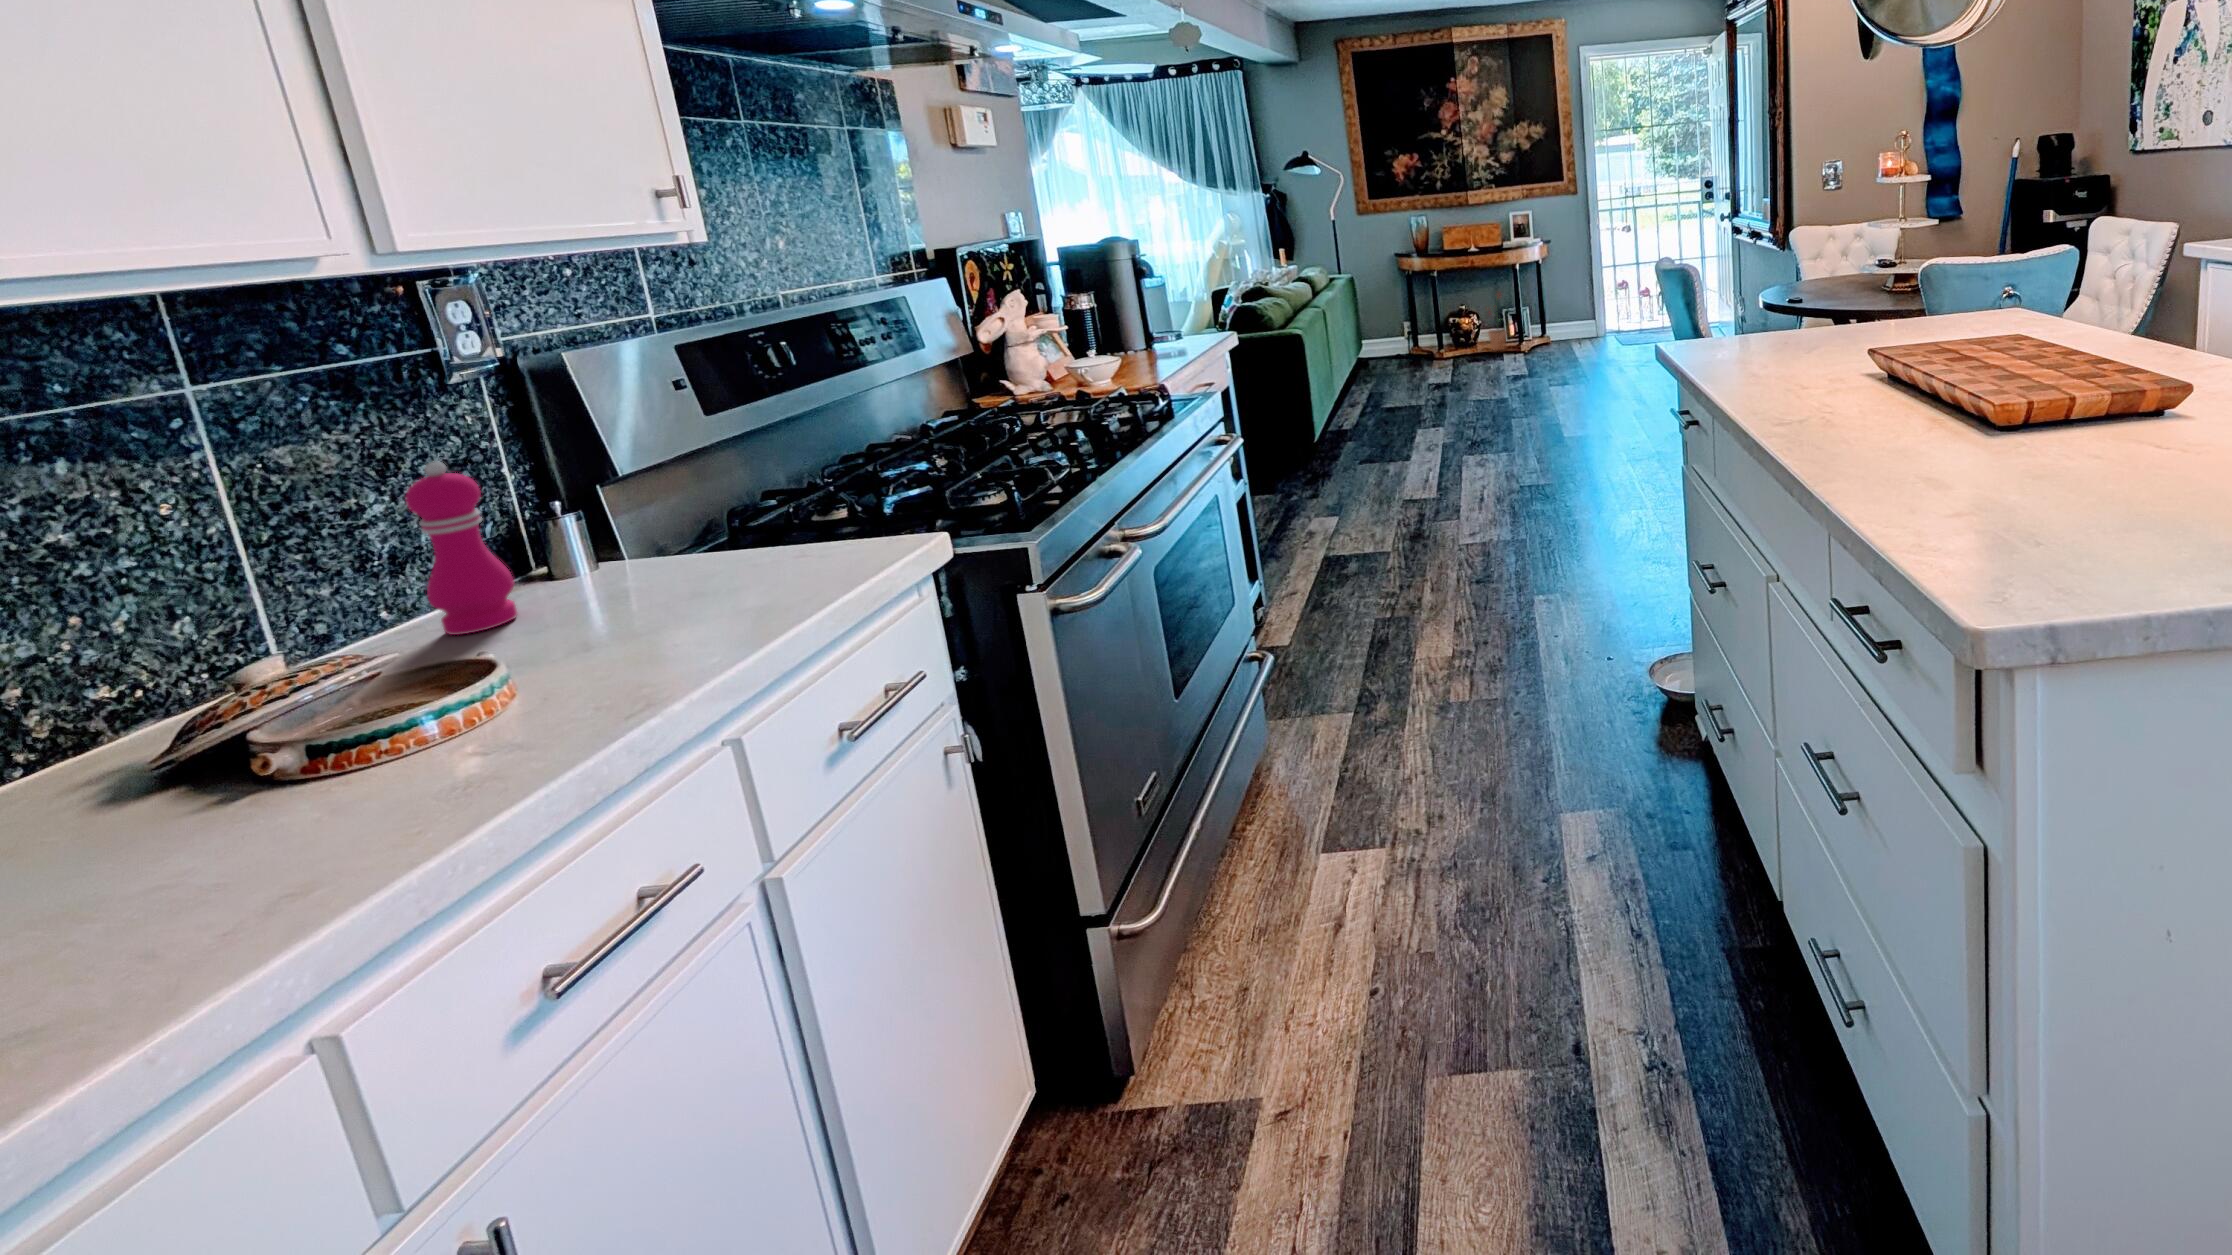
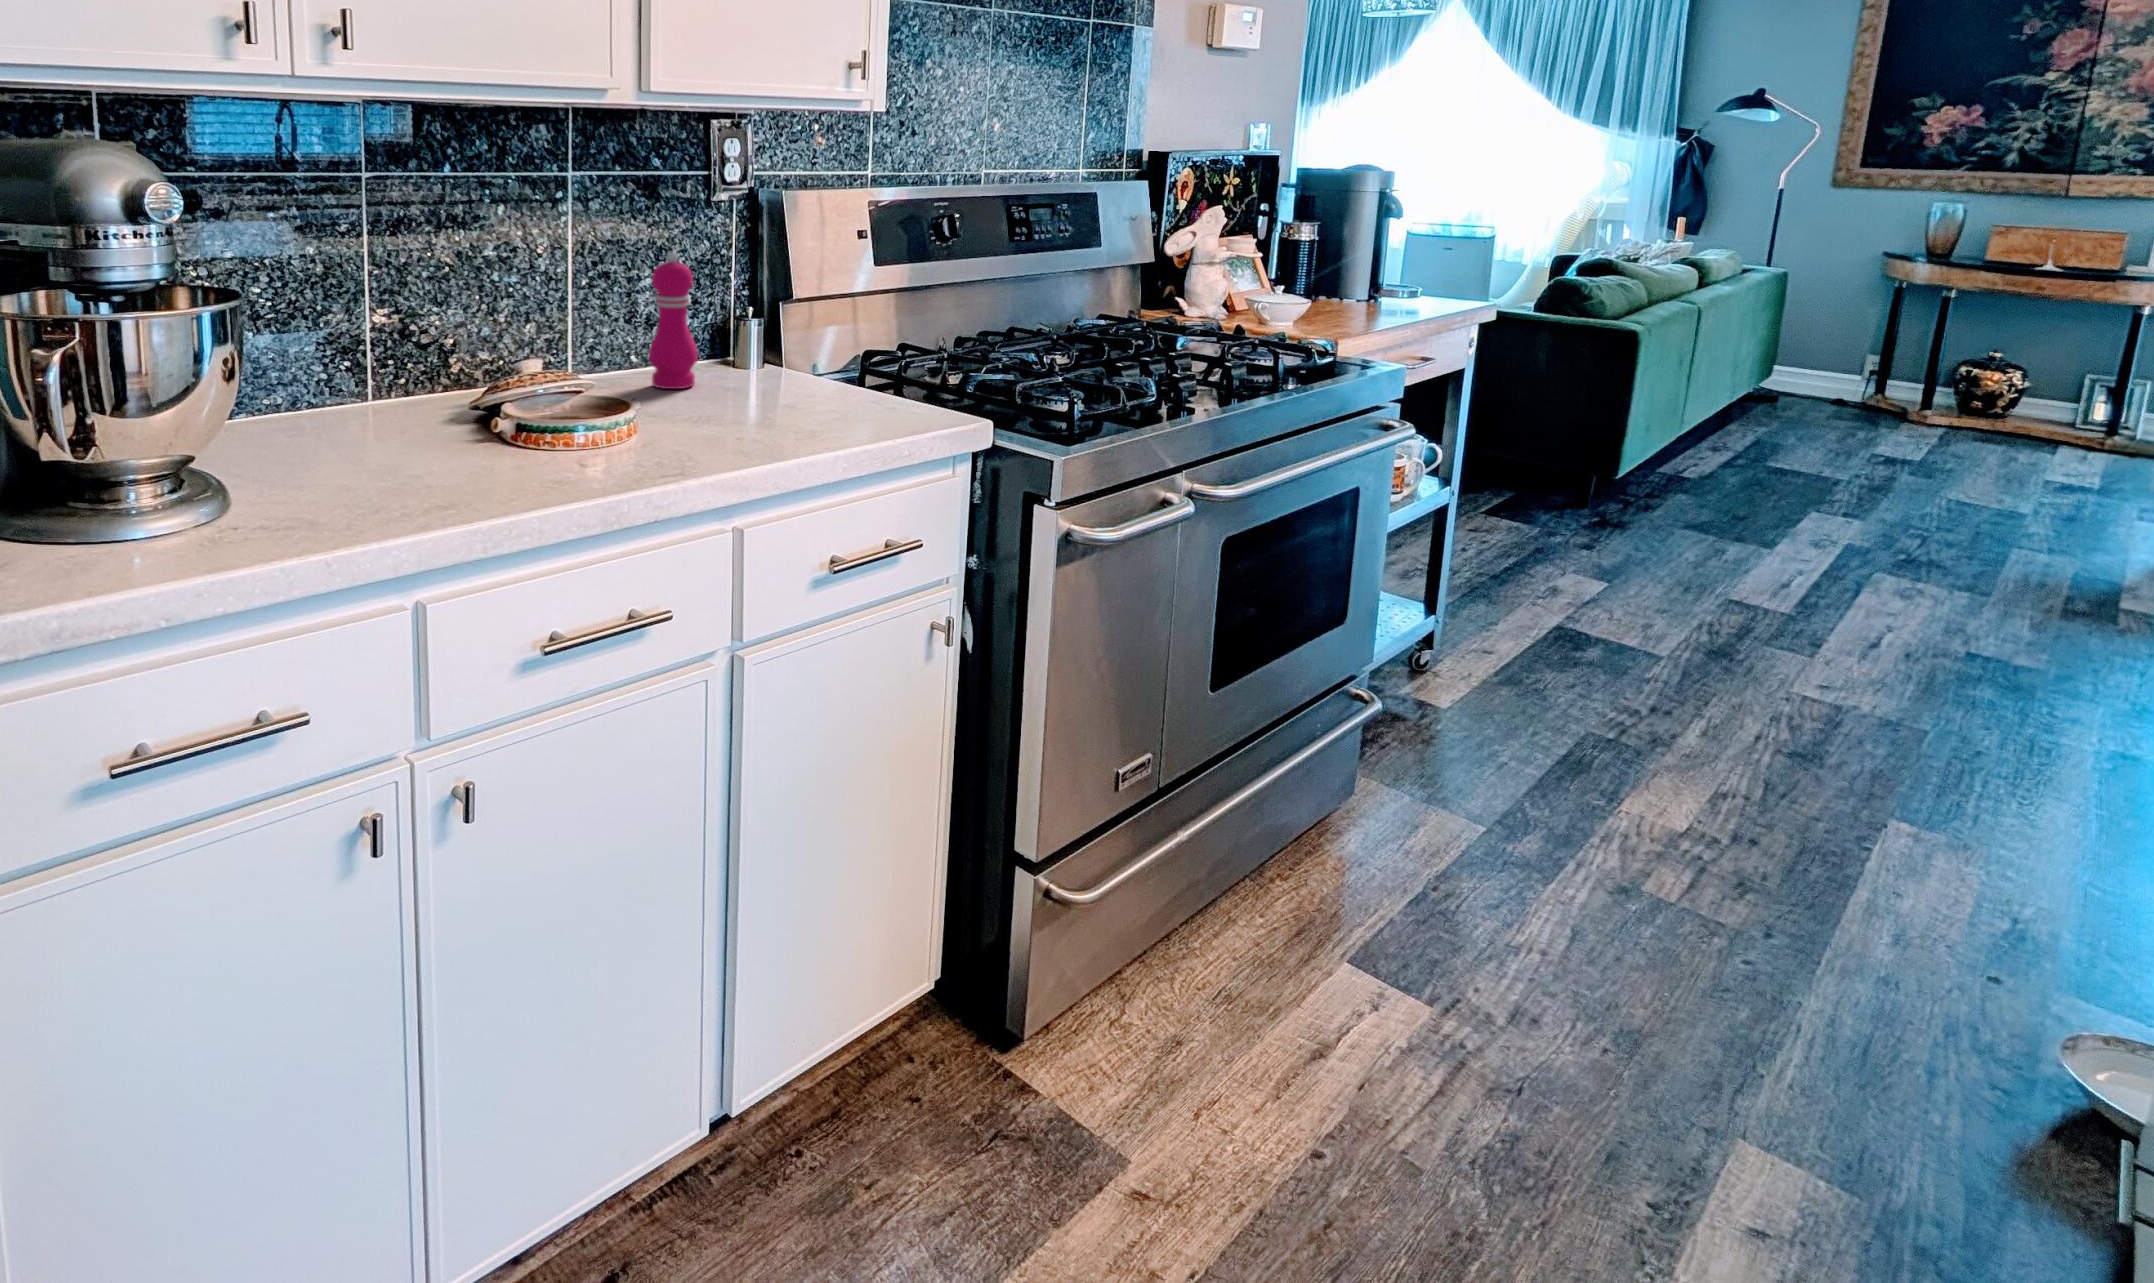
potted plant: present [1488,292,1507,350] -> none [2039,341,2093,440]

